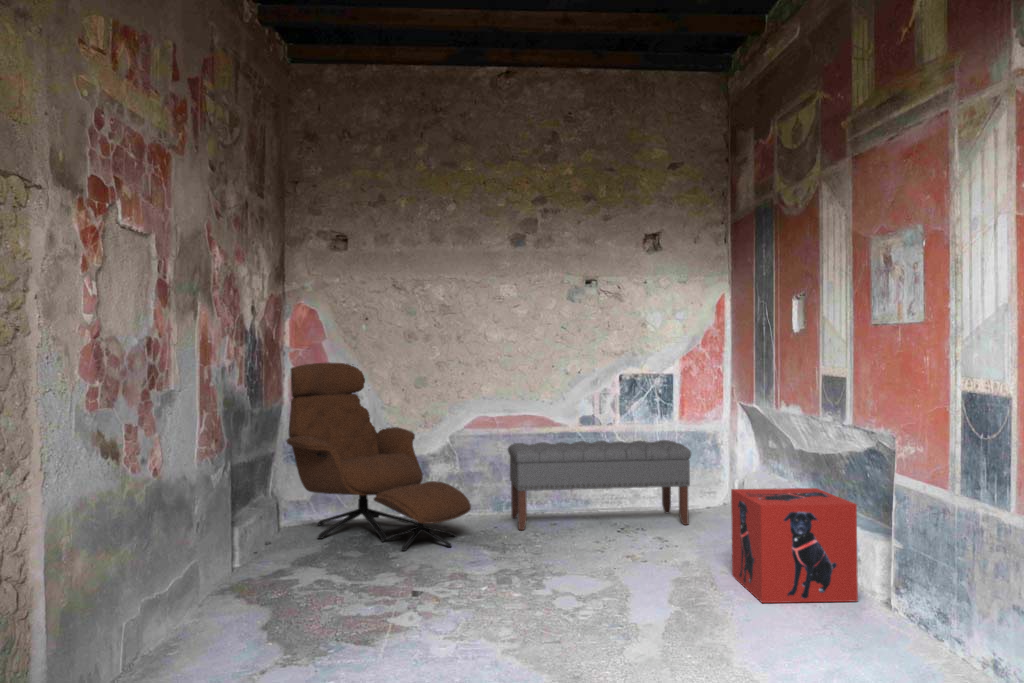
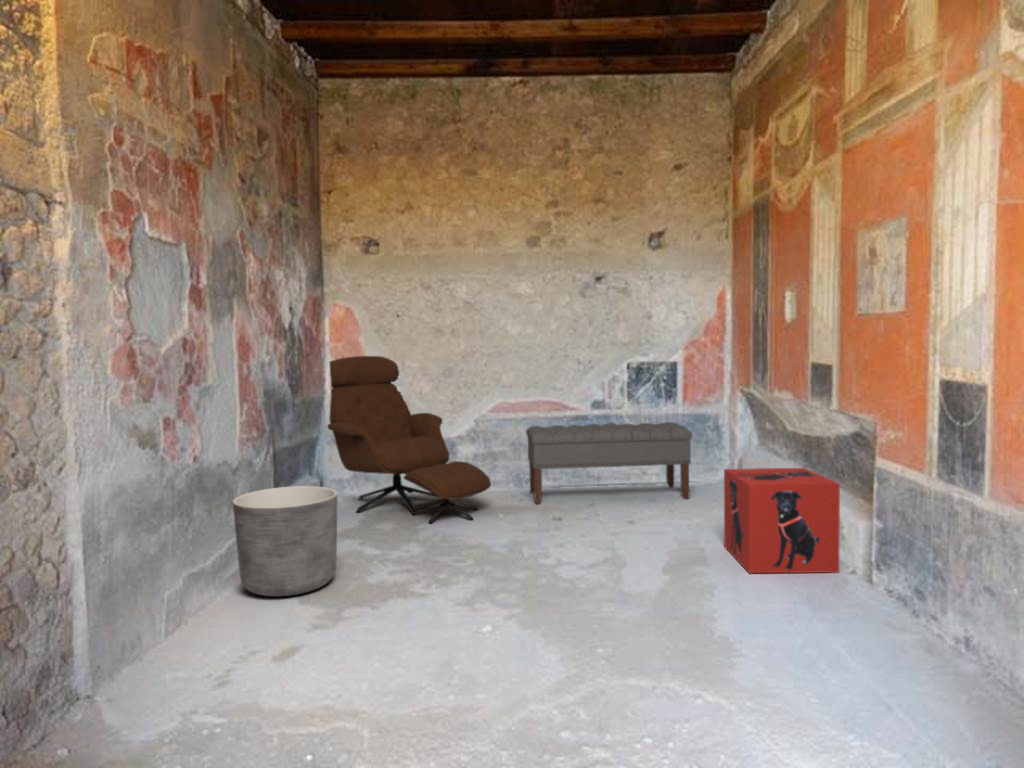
planter: none [193,505,310,630] -> present [233,486,337,596]

